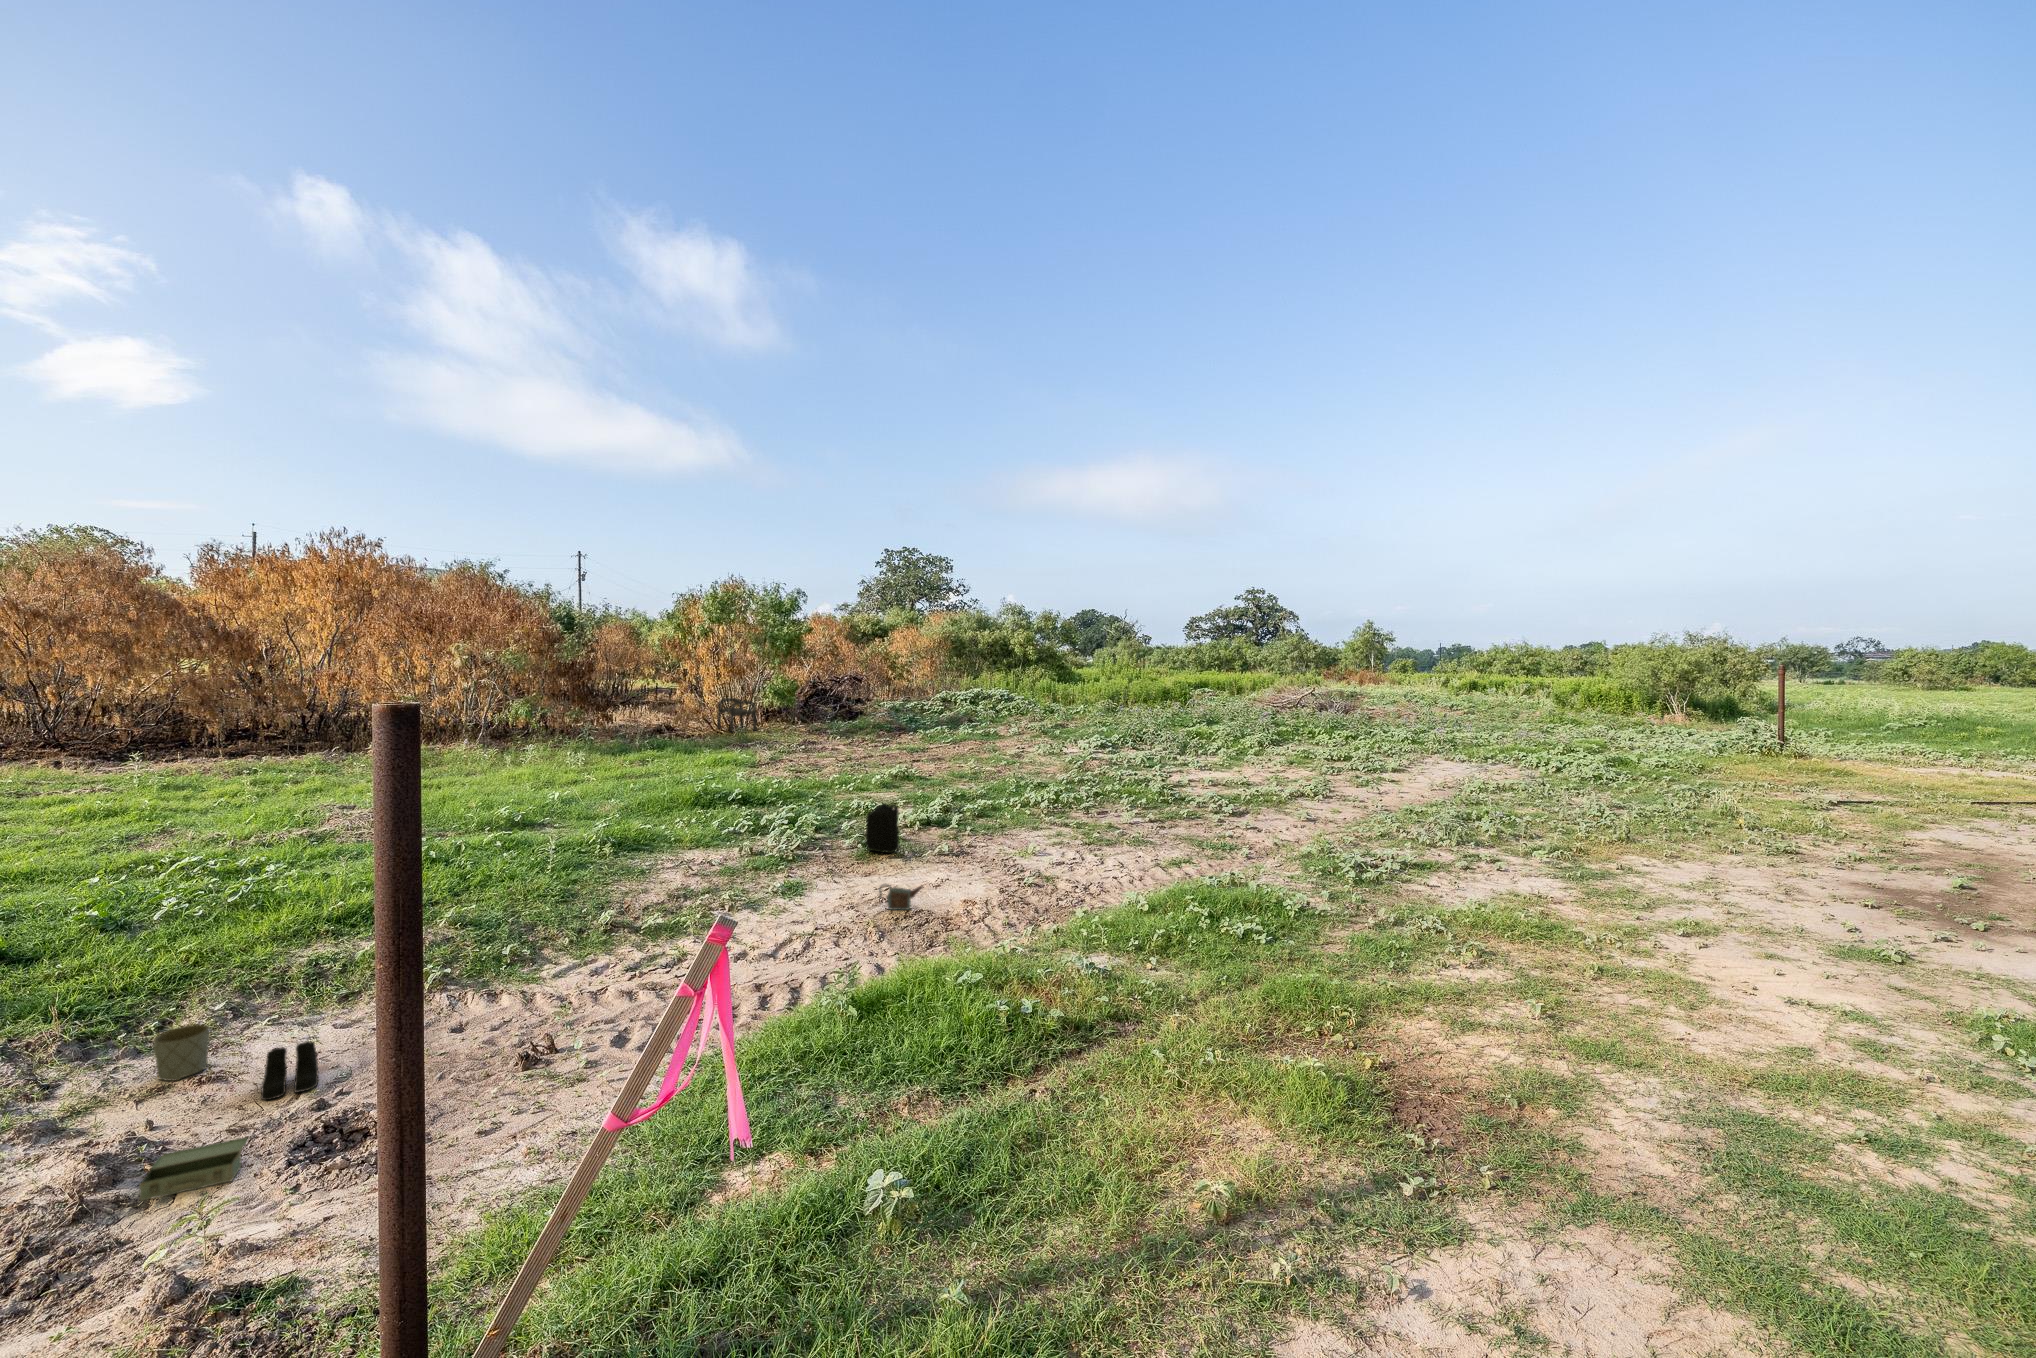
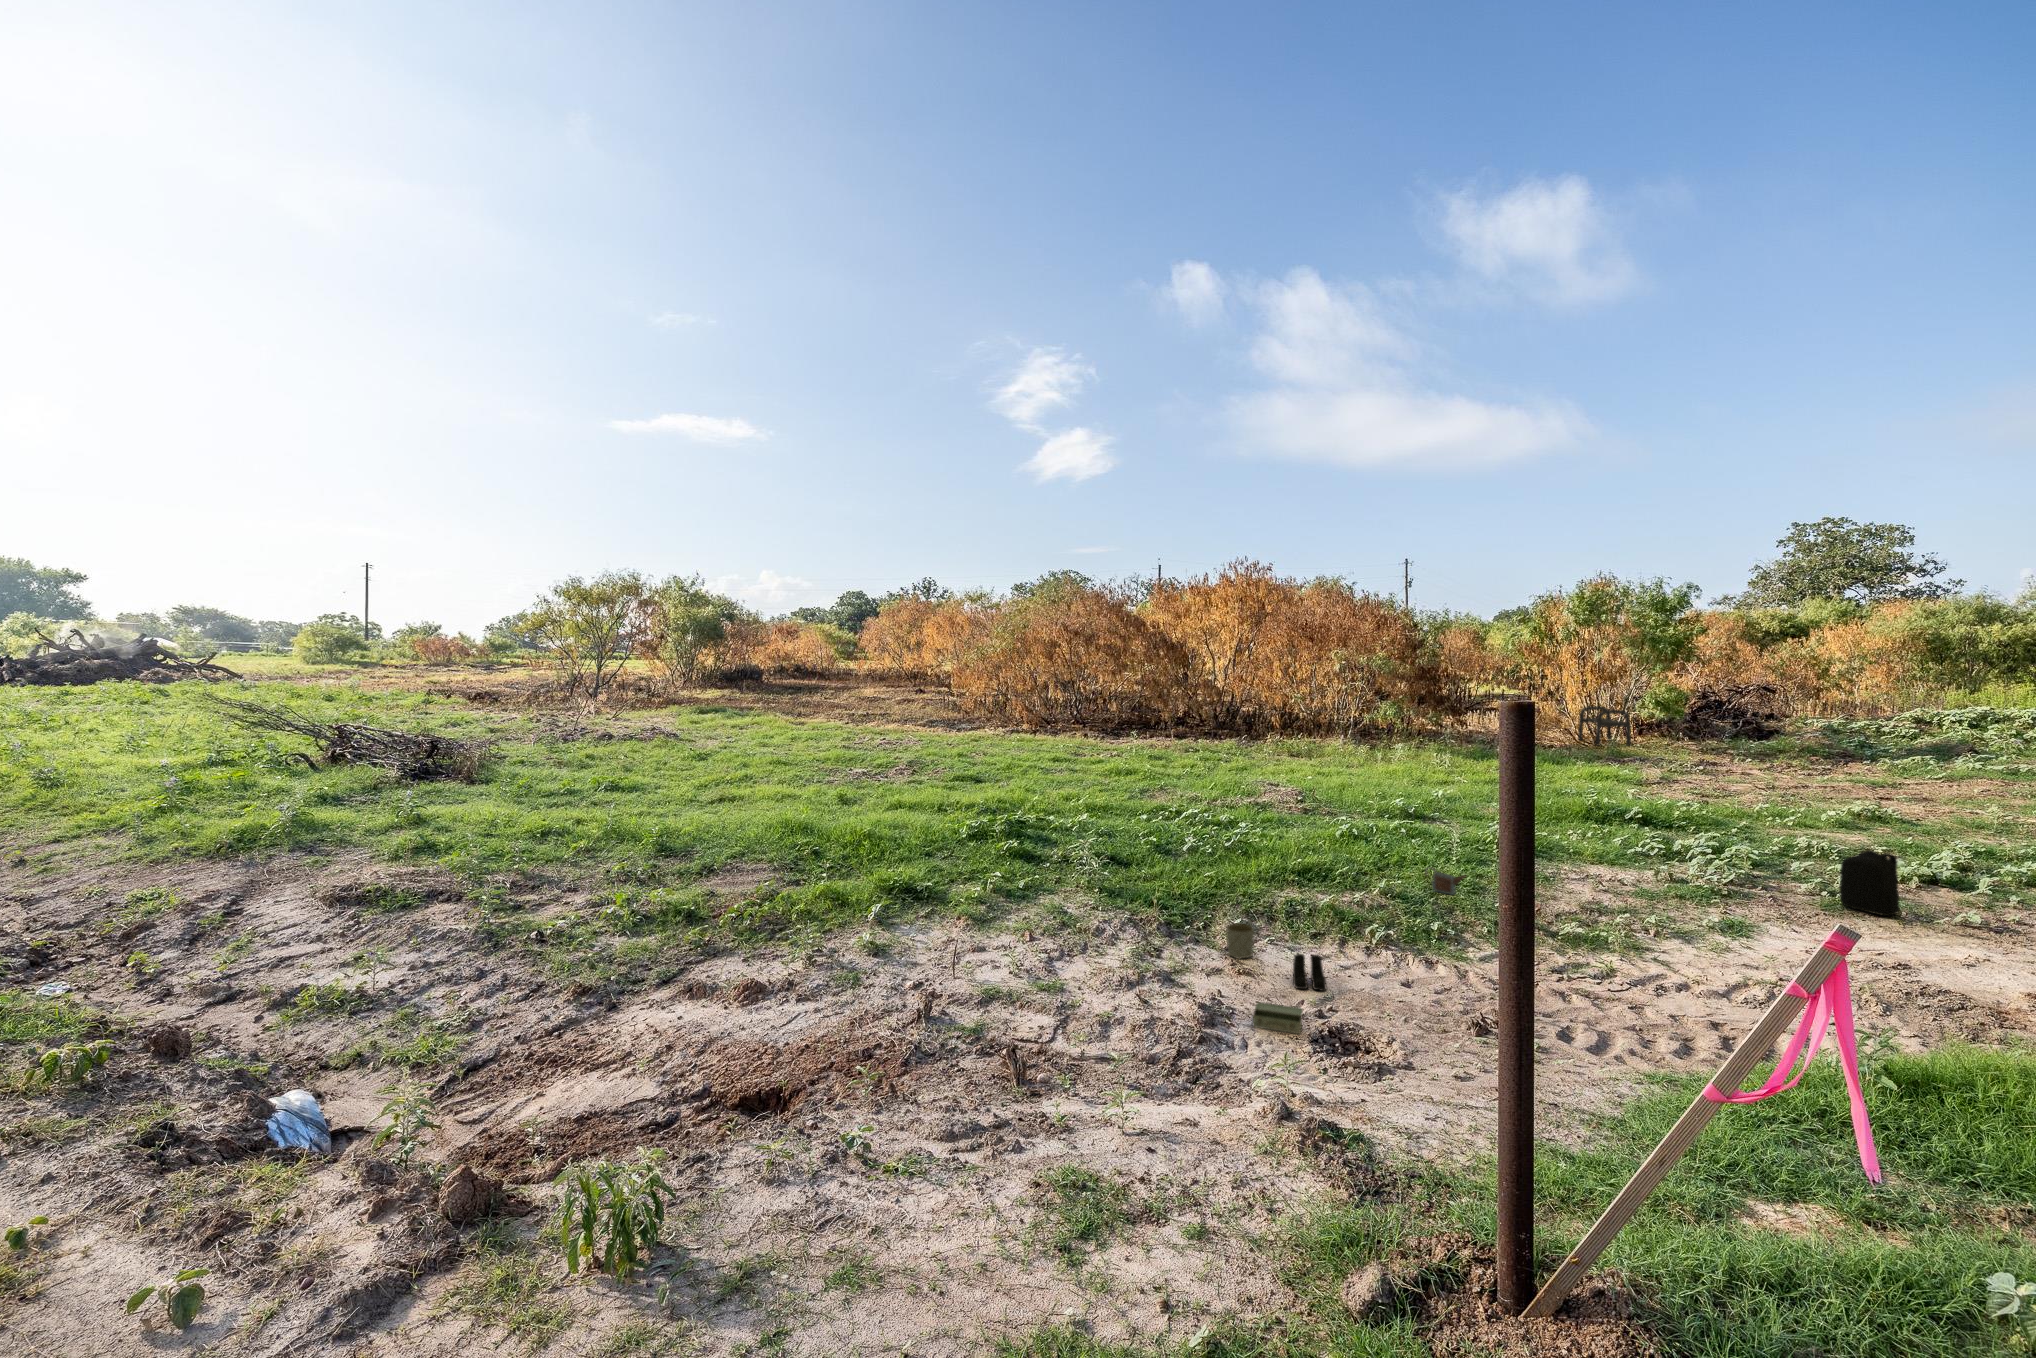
watering can: present [879,884,923,910] -> present [1425,867,1466,895]

